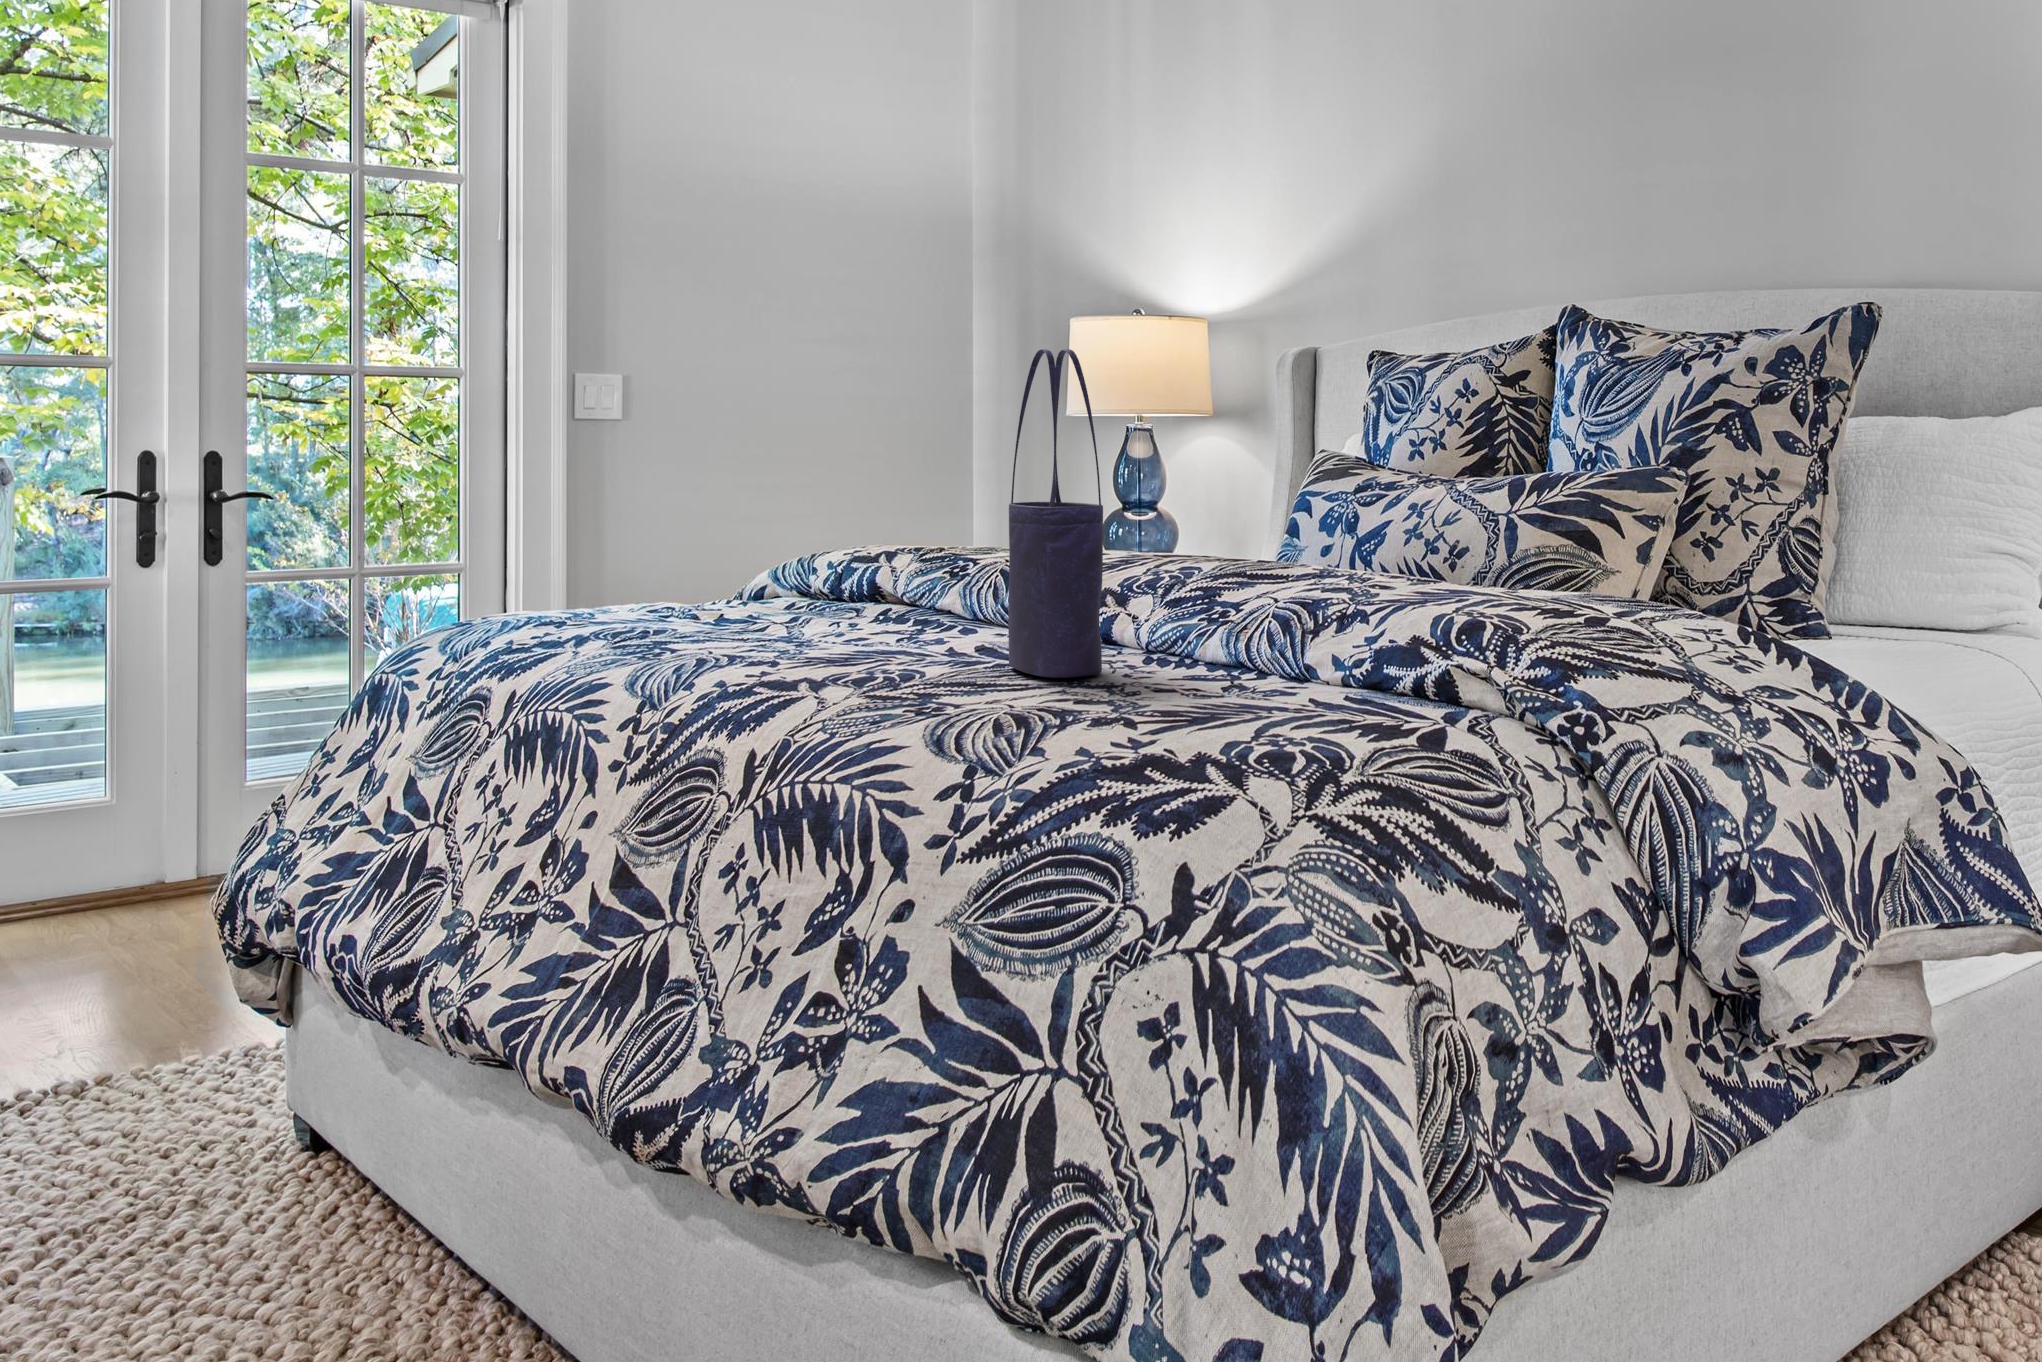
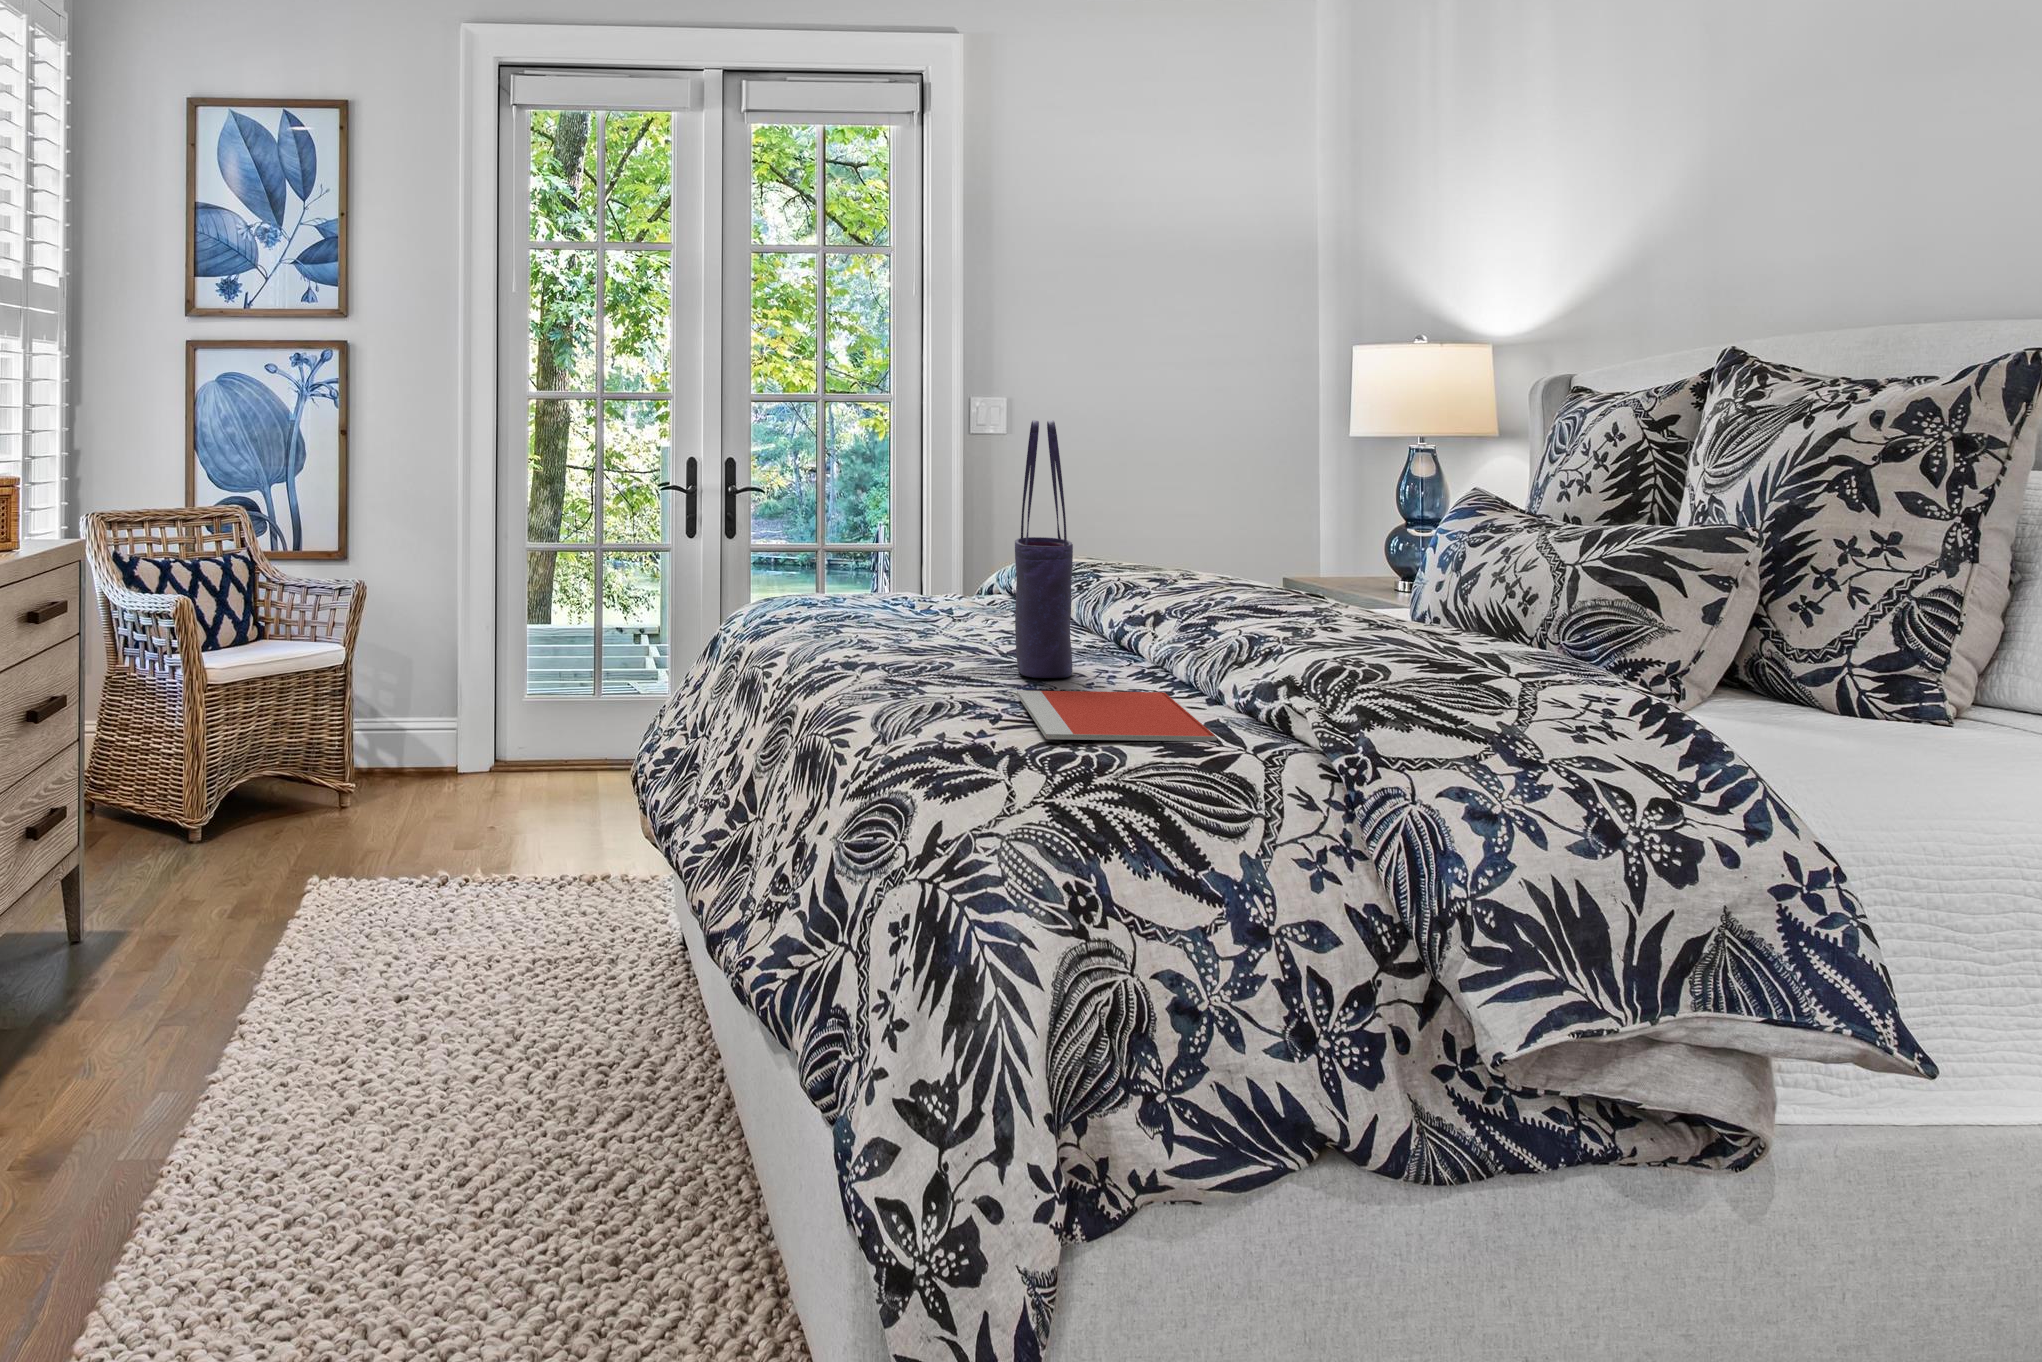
notebook: none [1087,675,1420,738] -> present [1017,691,1217,741]

